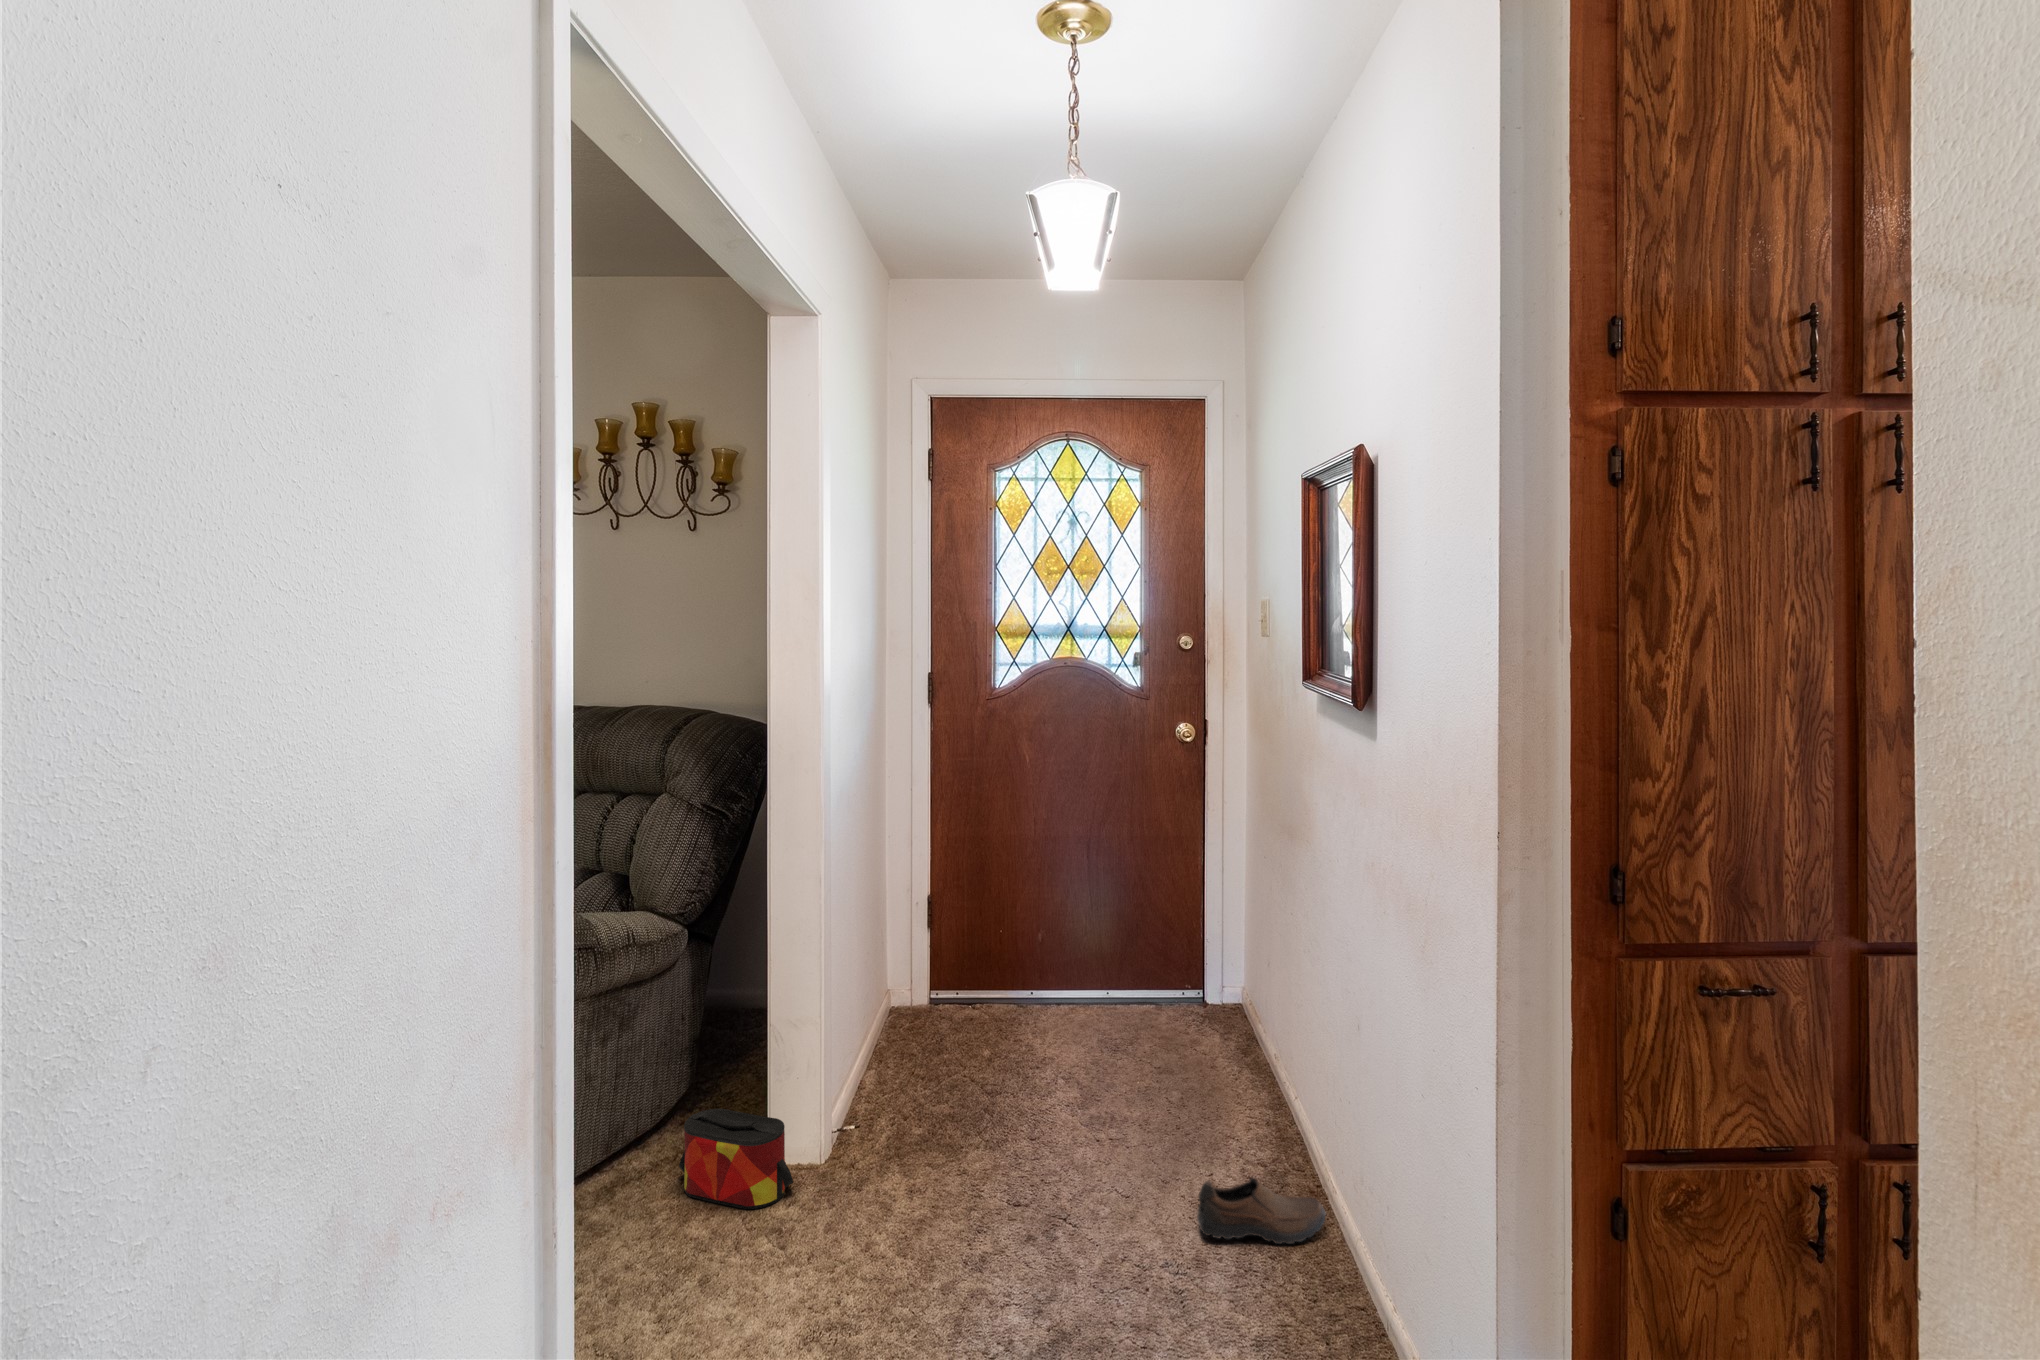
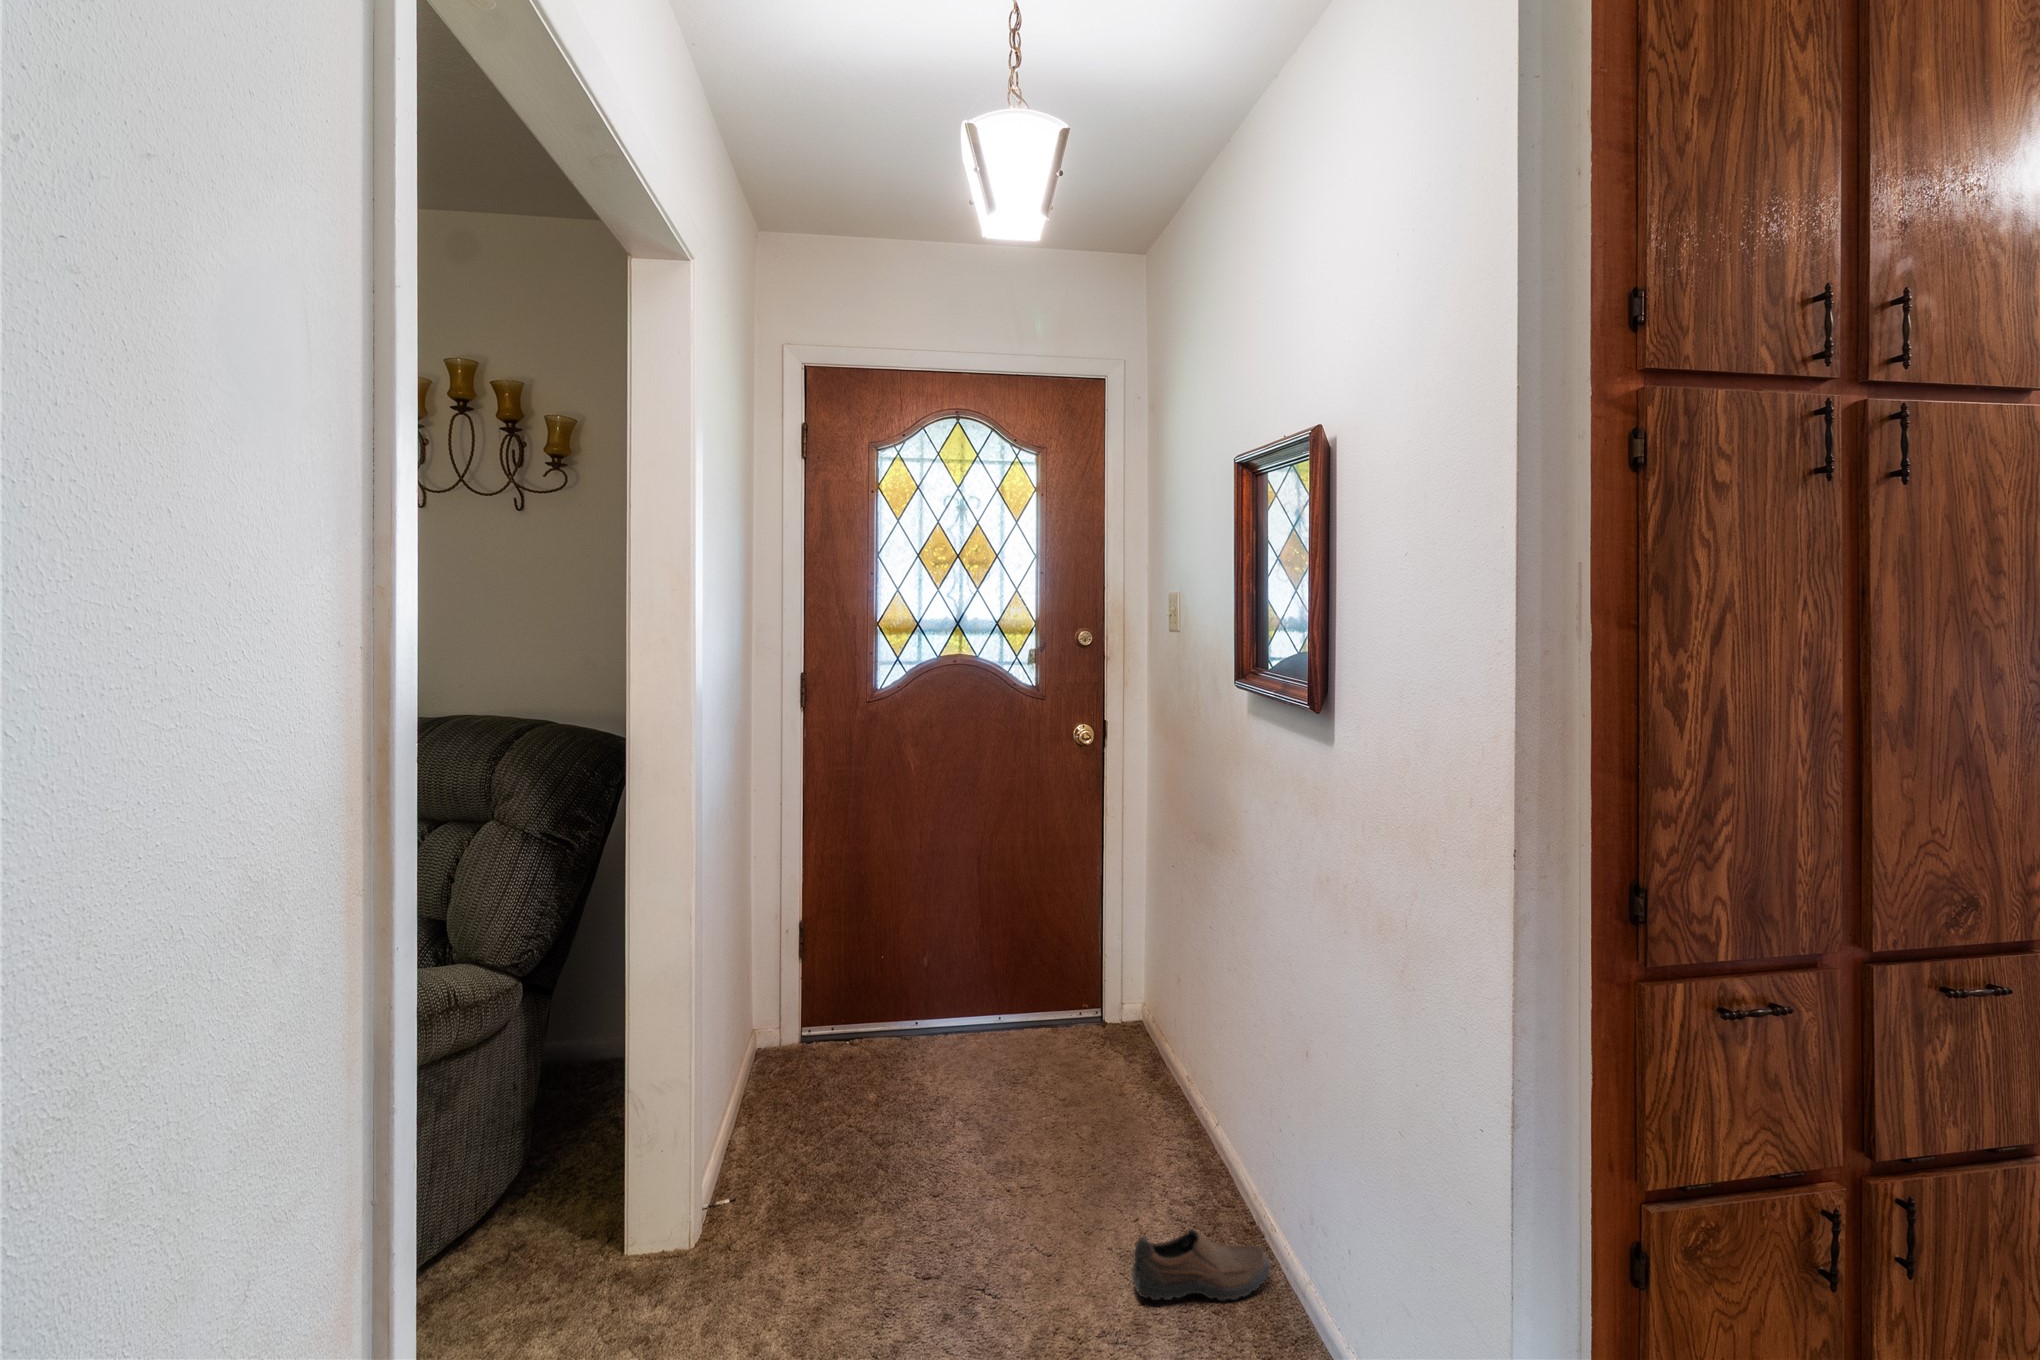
bag: present [679,1109,793,1209] -> none [518,1191,661,1310]

